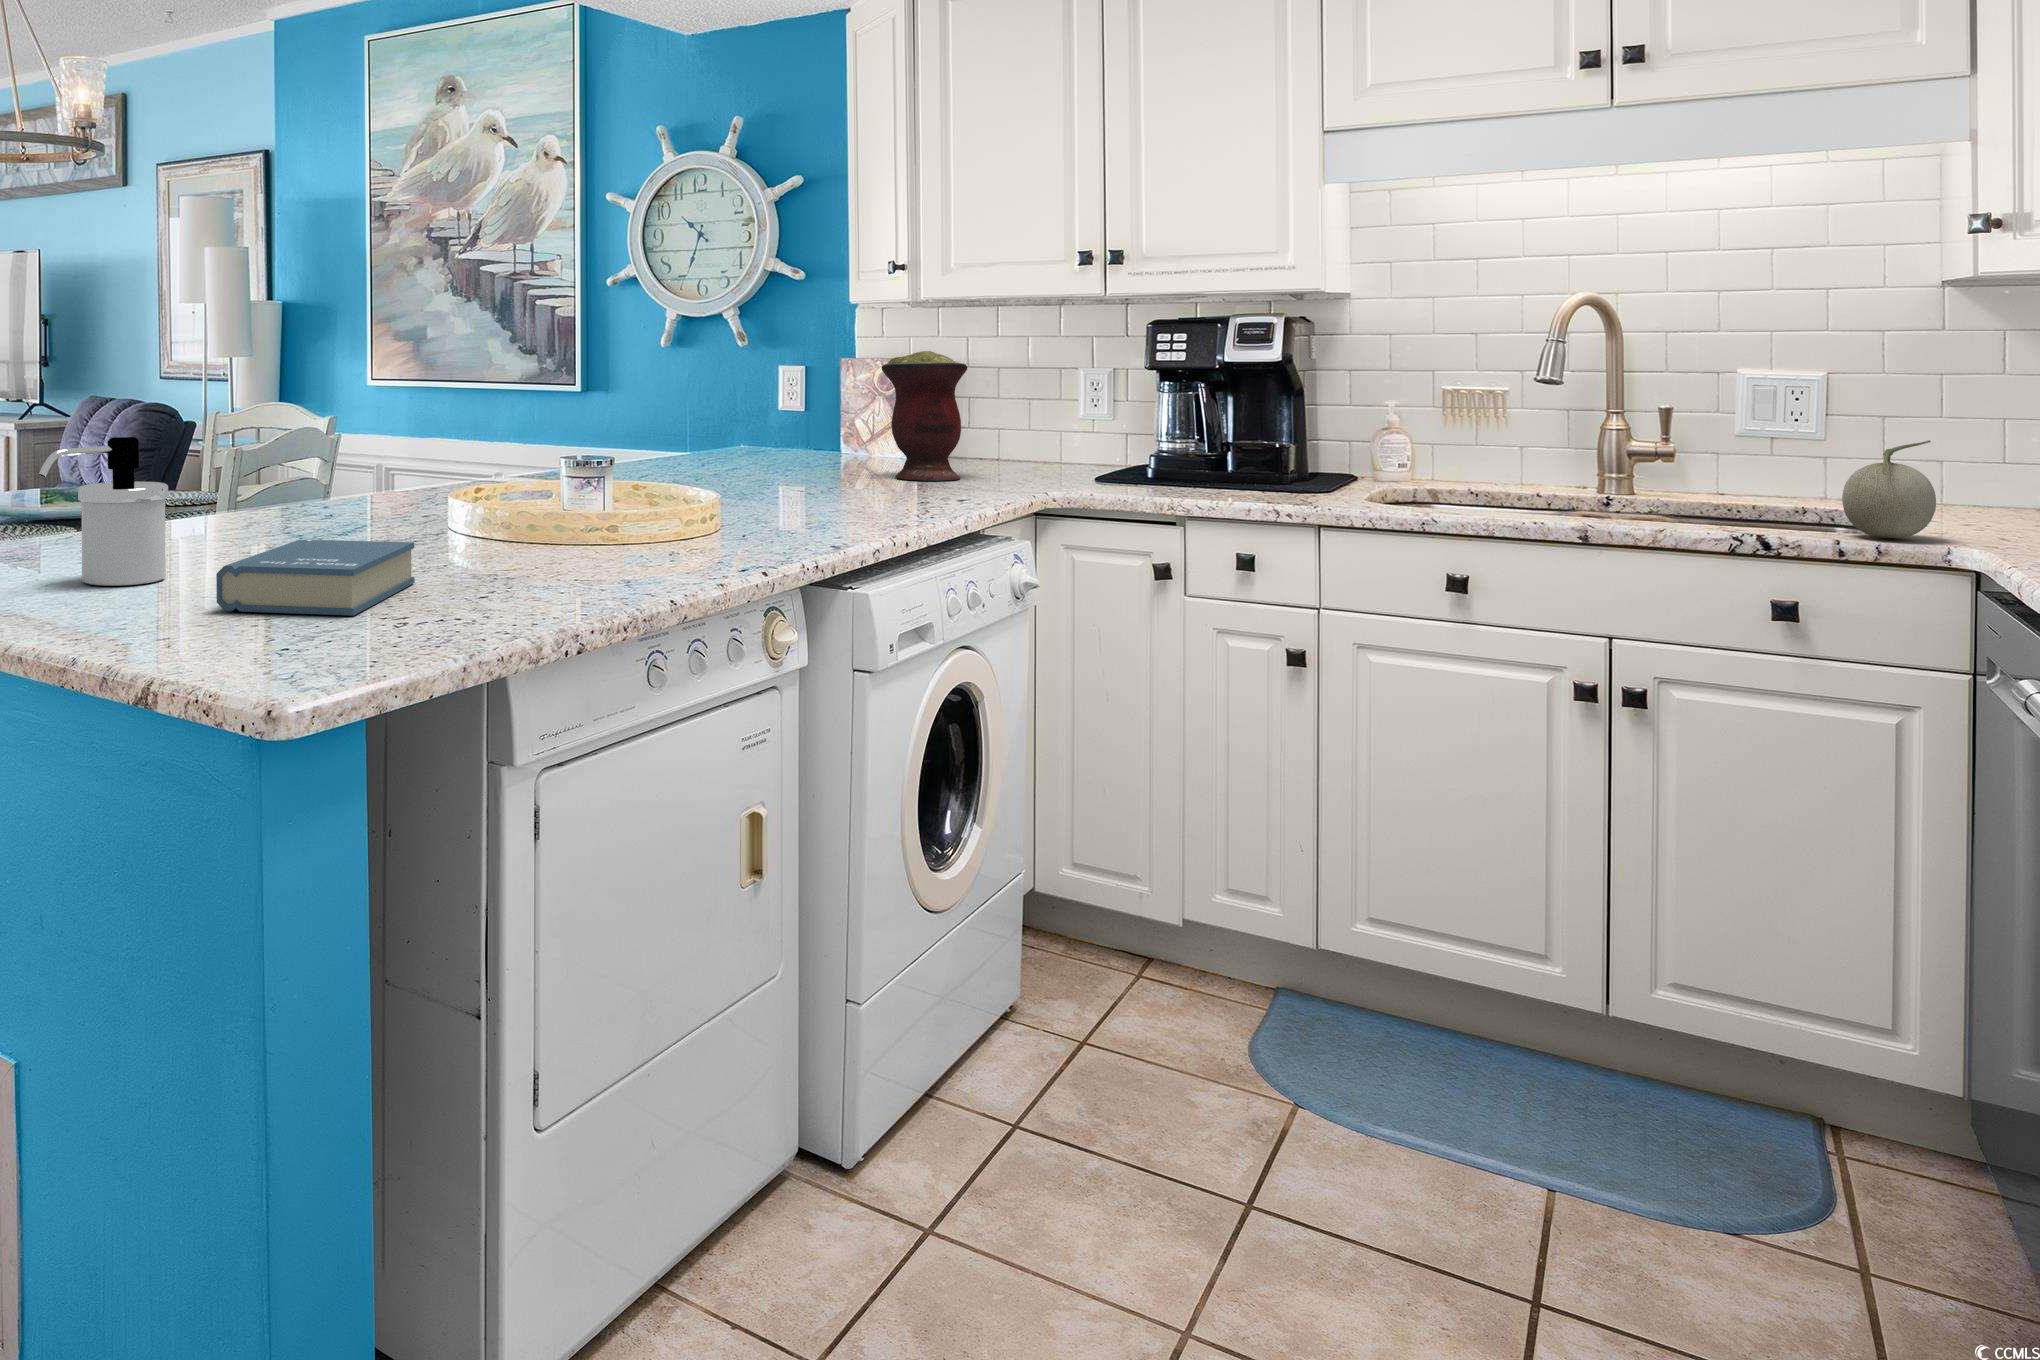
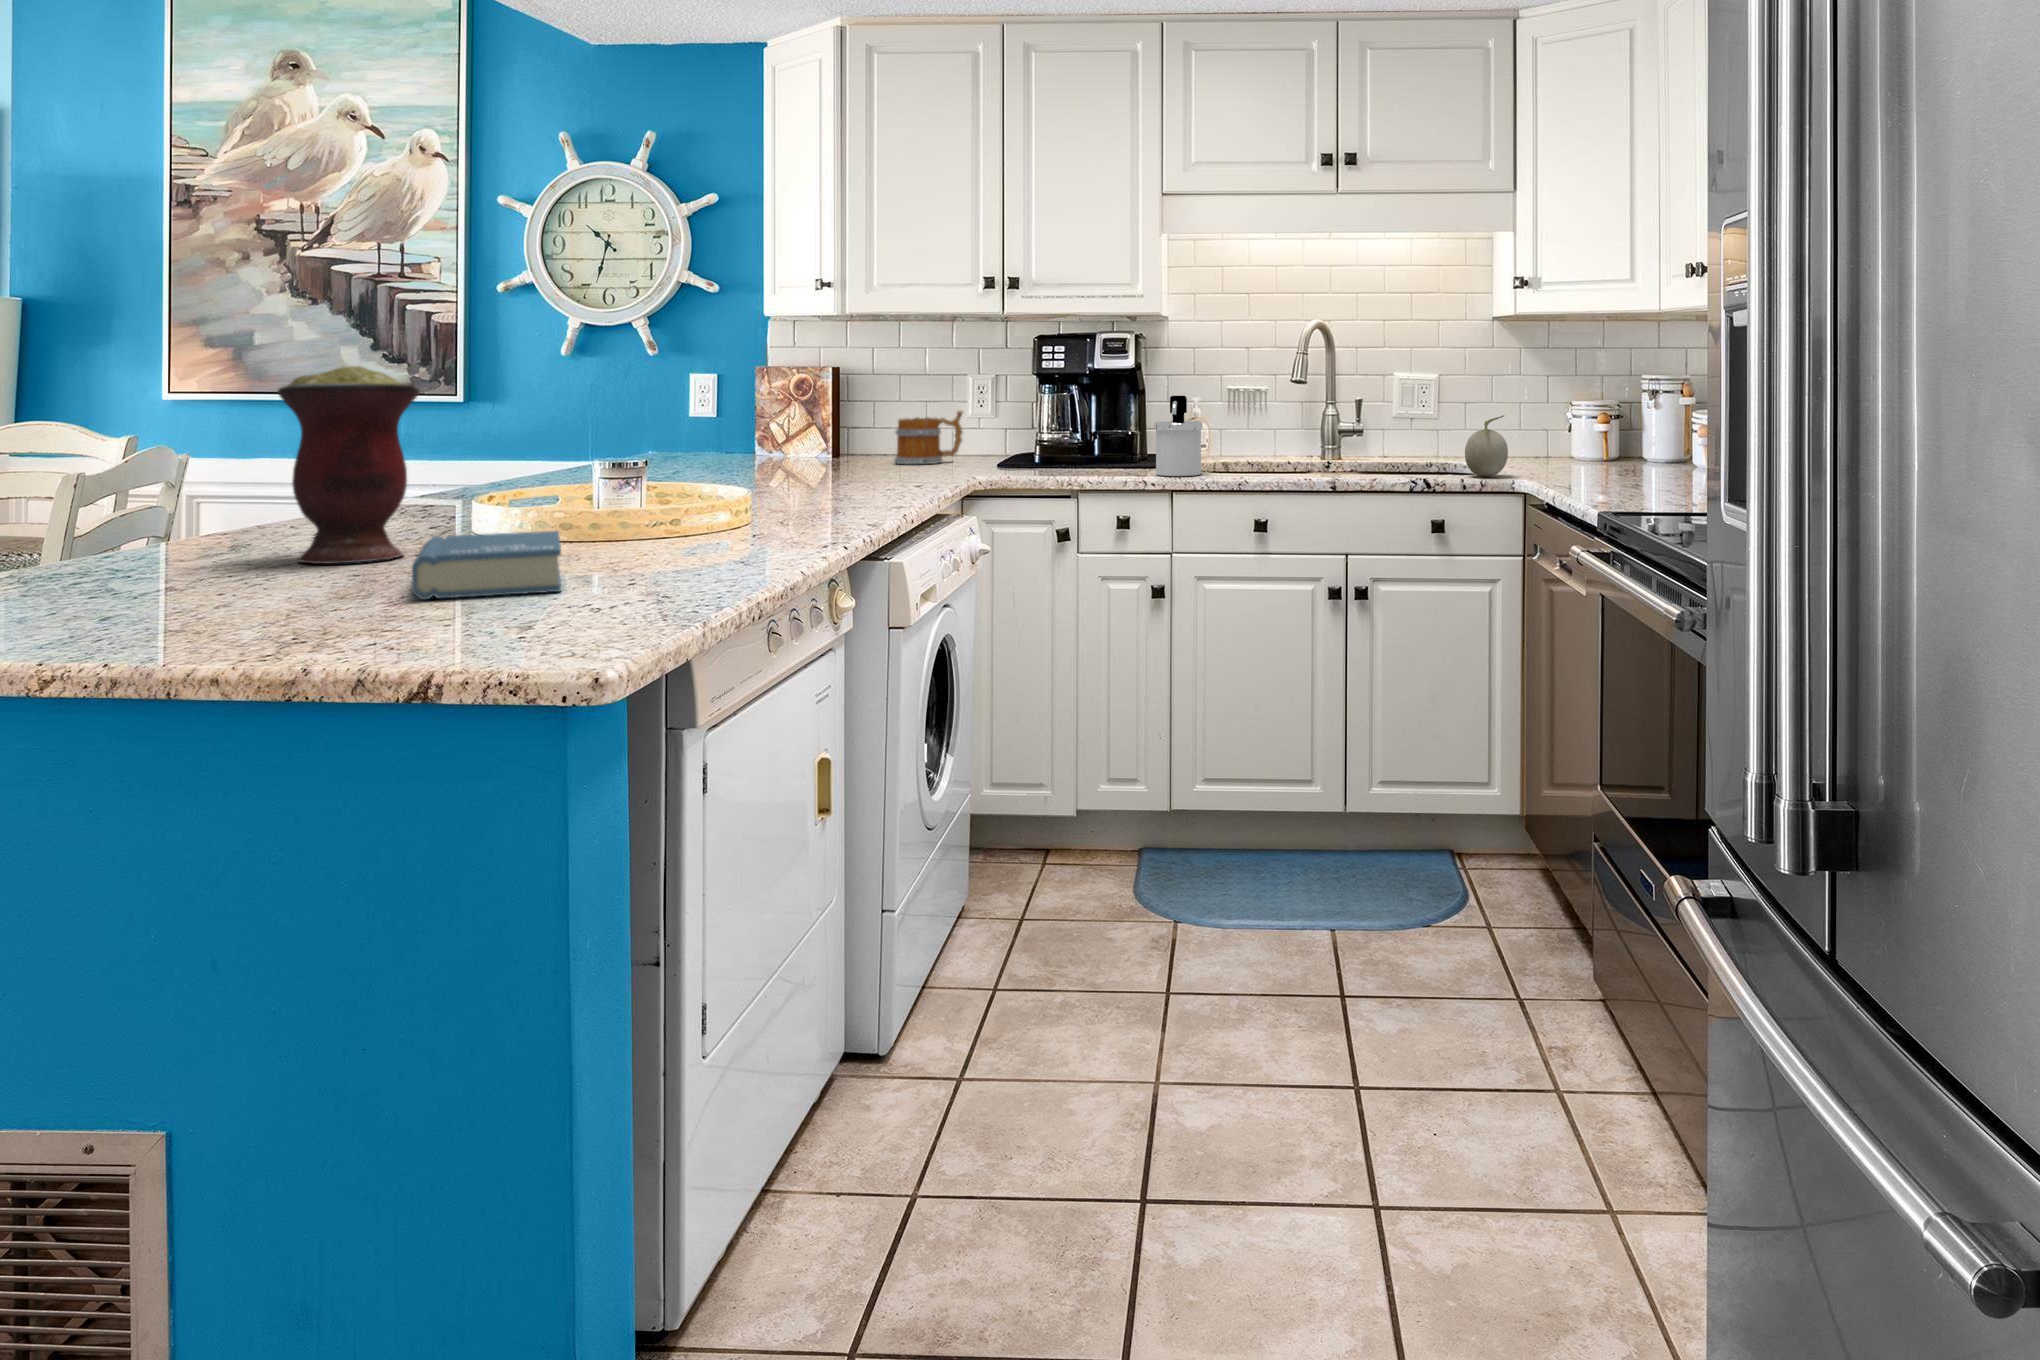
vase: present [881,351,967,481] -> present [278,366,419,564]
mug: none [988,409,1073,471] -> present [894,410,963,464]
soap dispenser: present [39,437,168,586] -> present [1154,396,1203,476]

